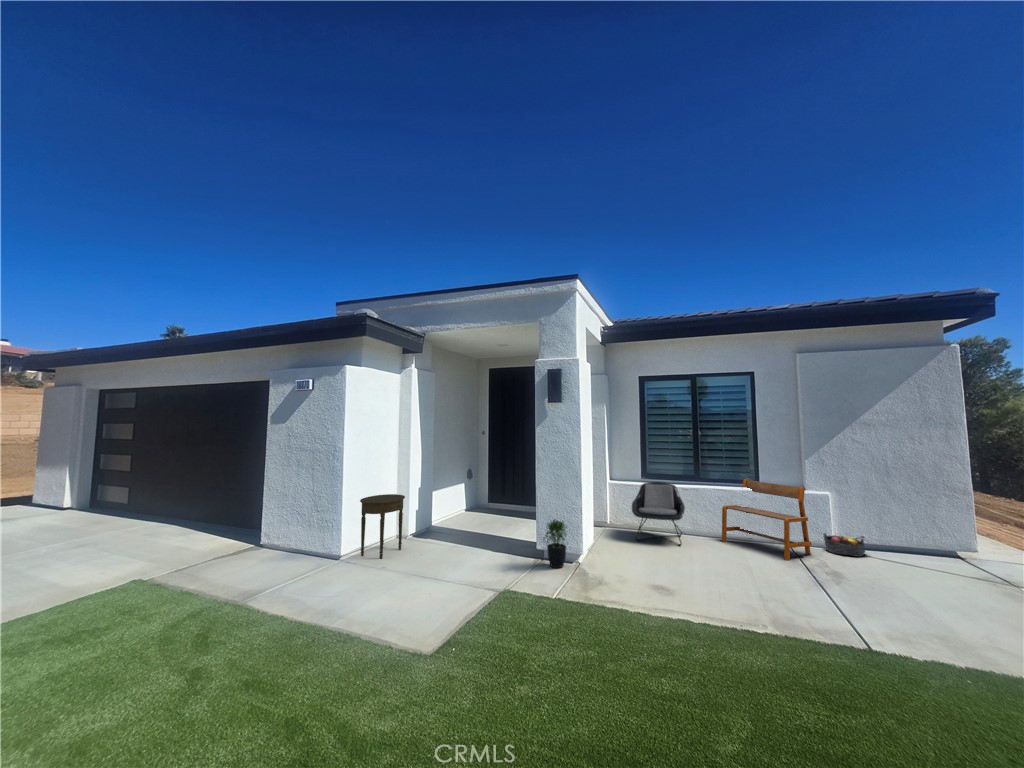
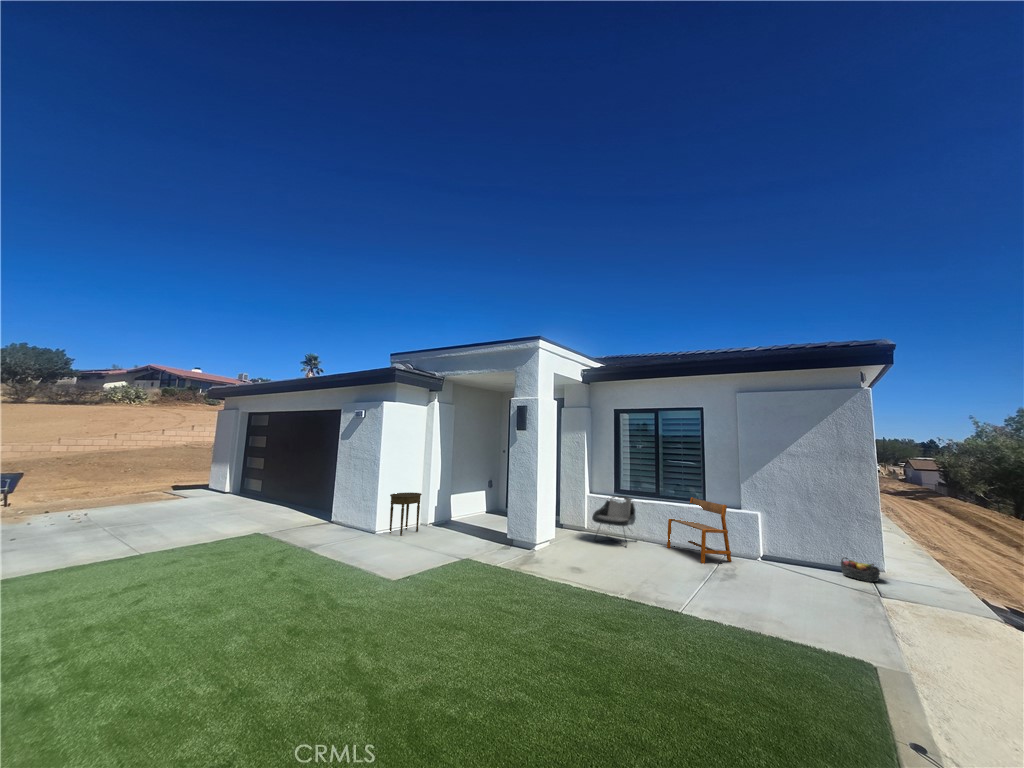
potted plant: present [544,520,567,568] -> none [504,515,526,551]
basket: present [823,533,865,557] -> present [841,558,880,582]

